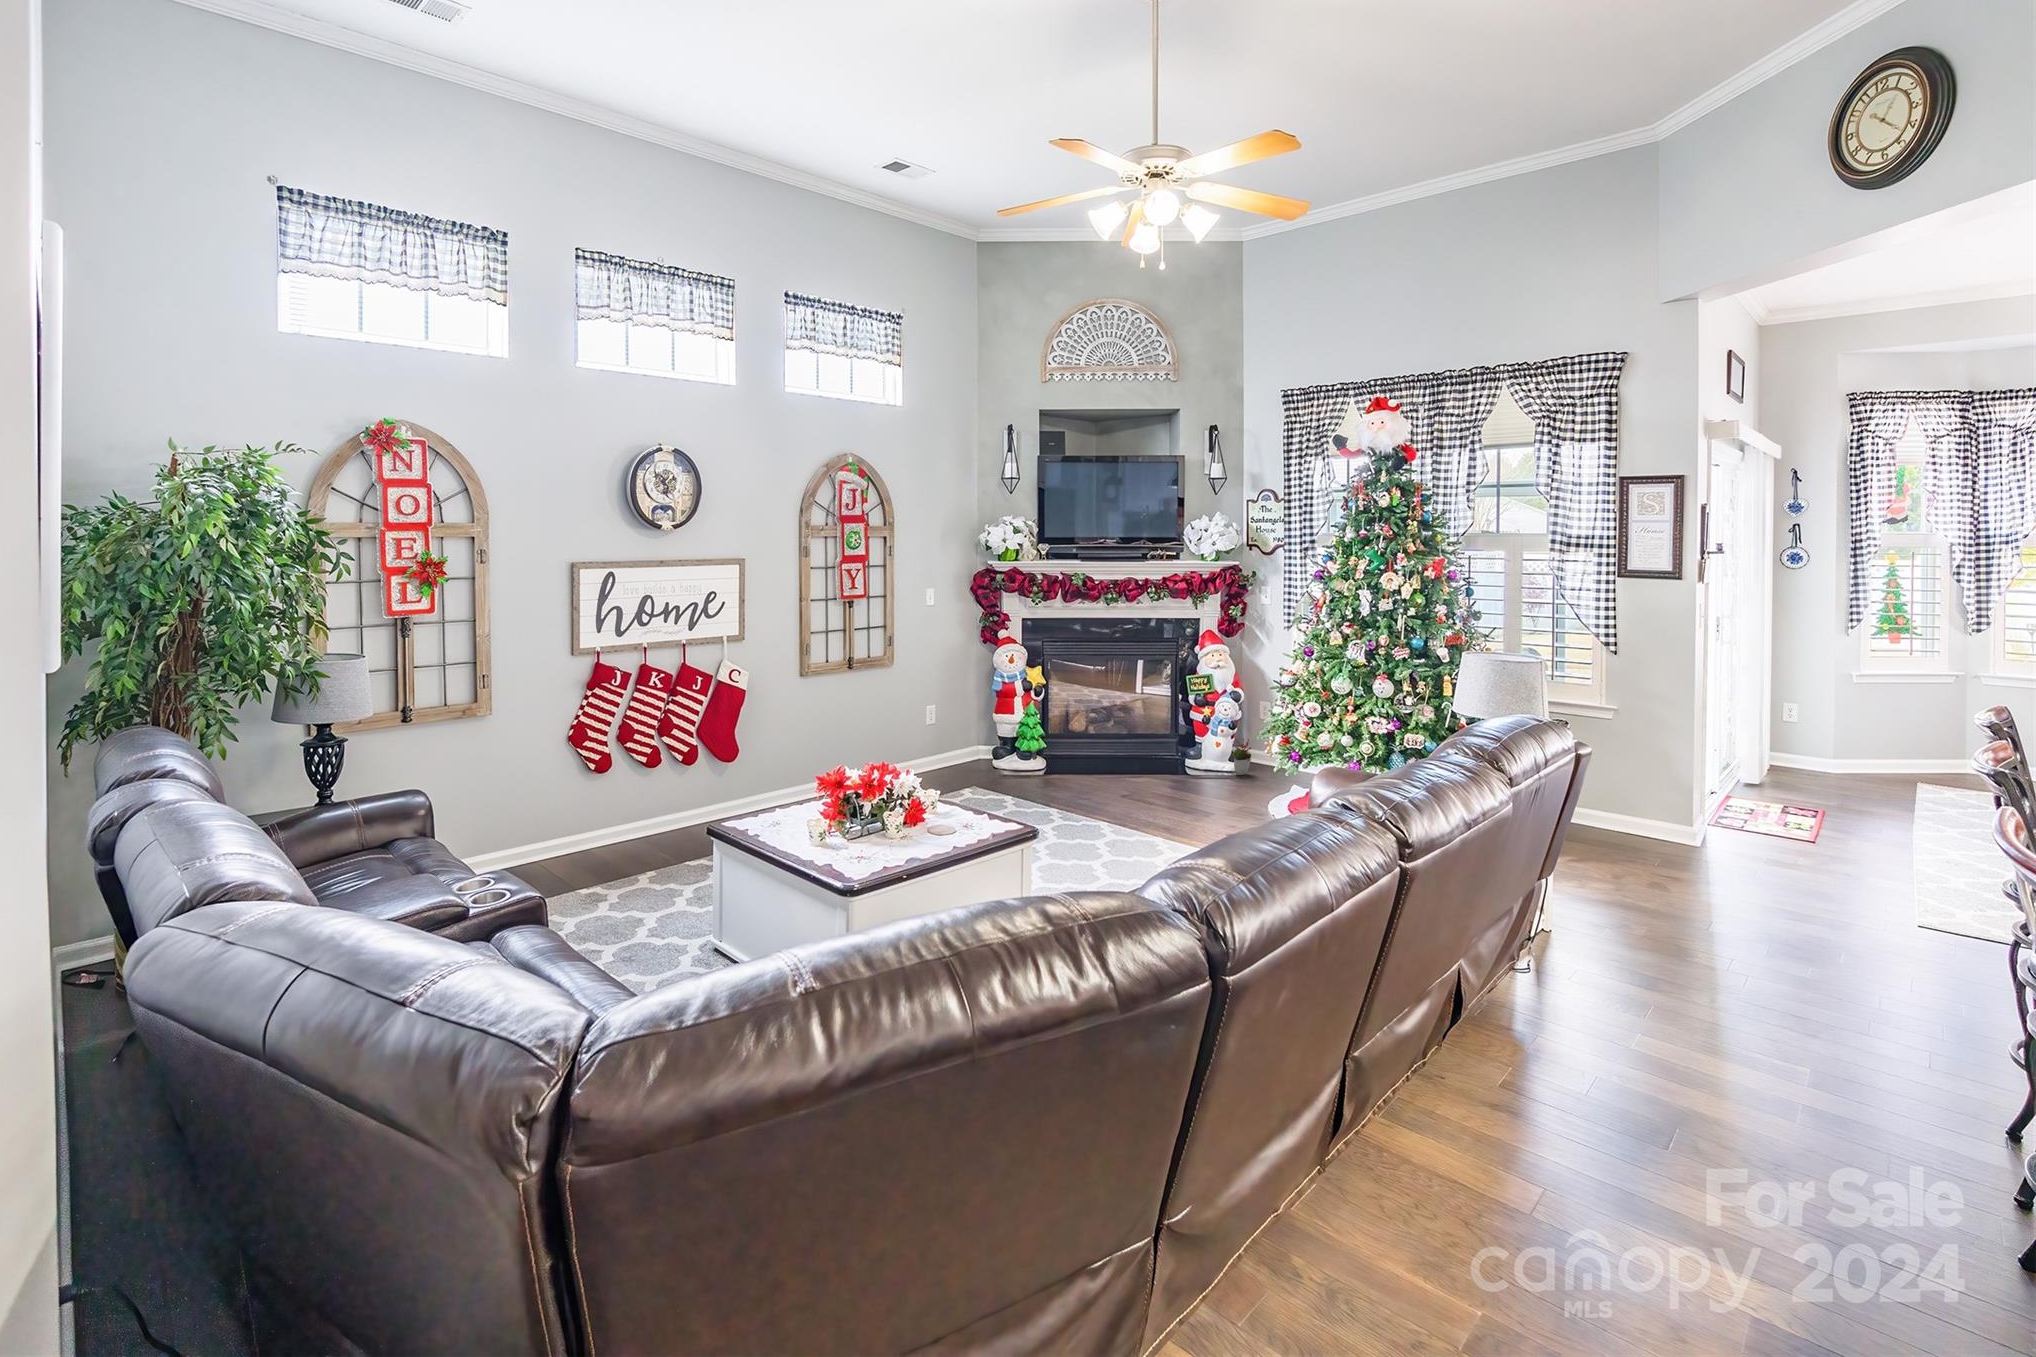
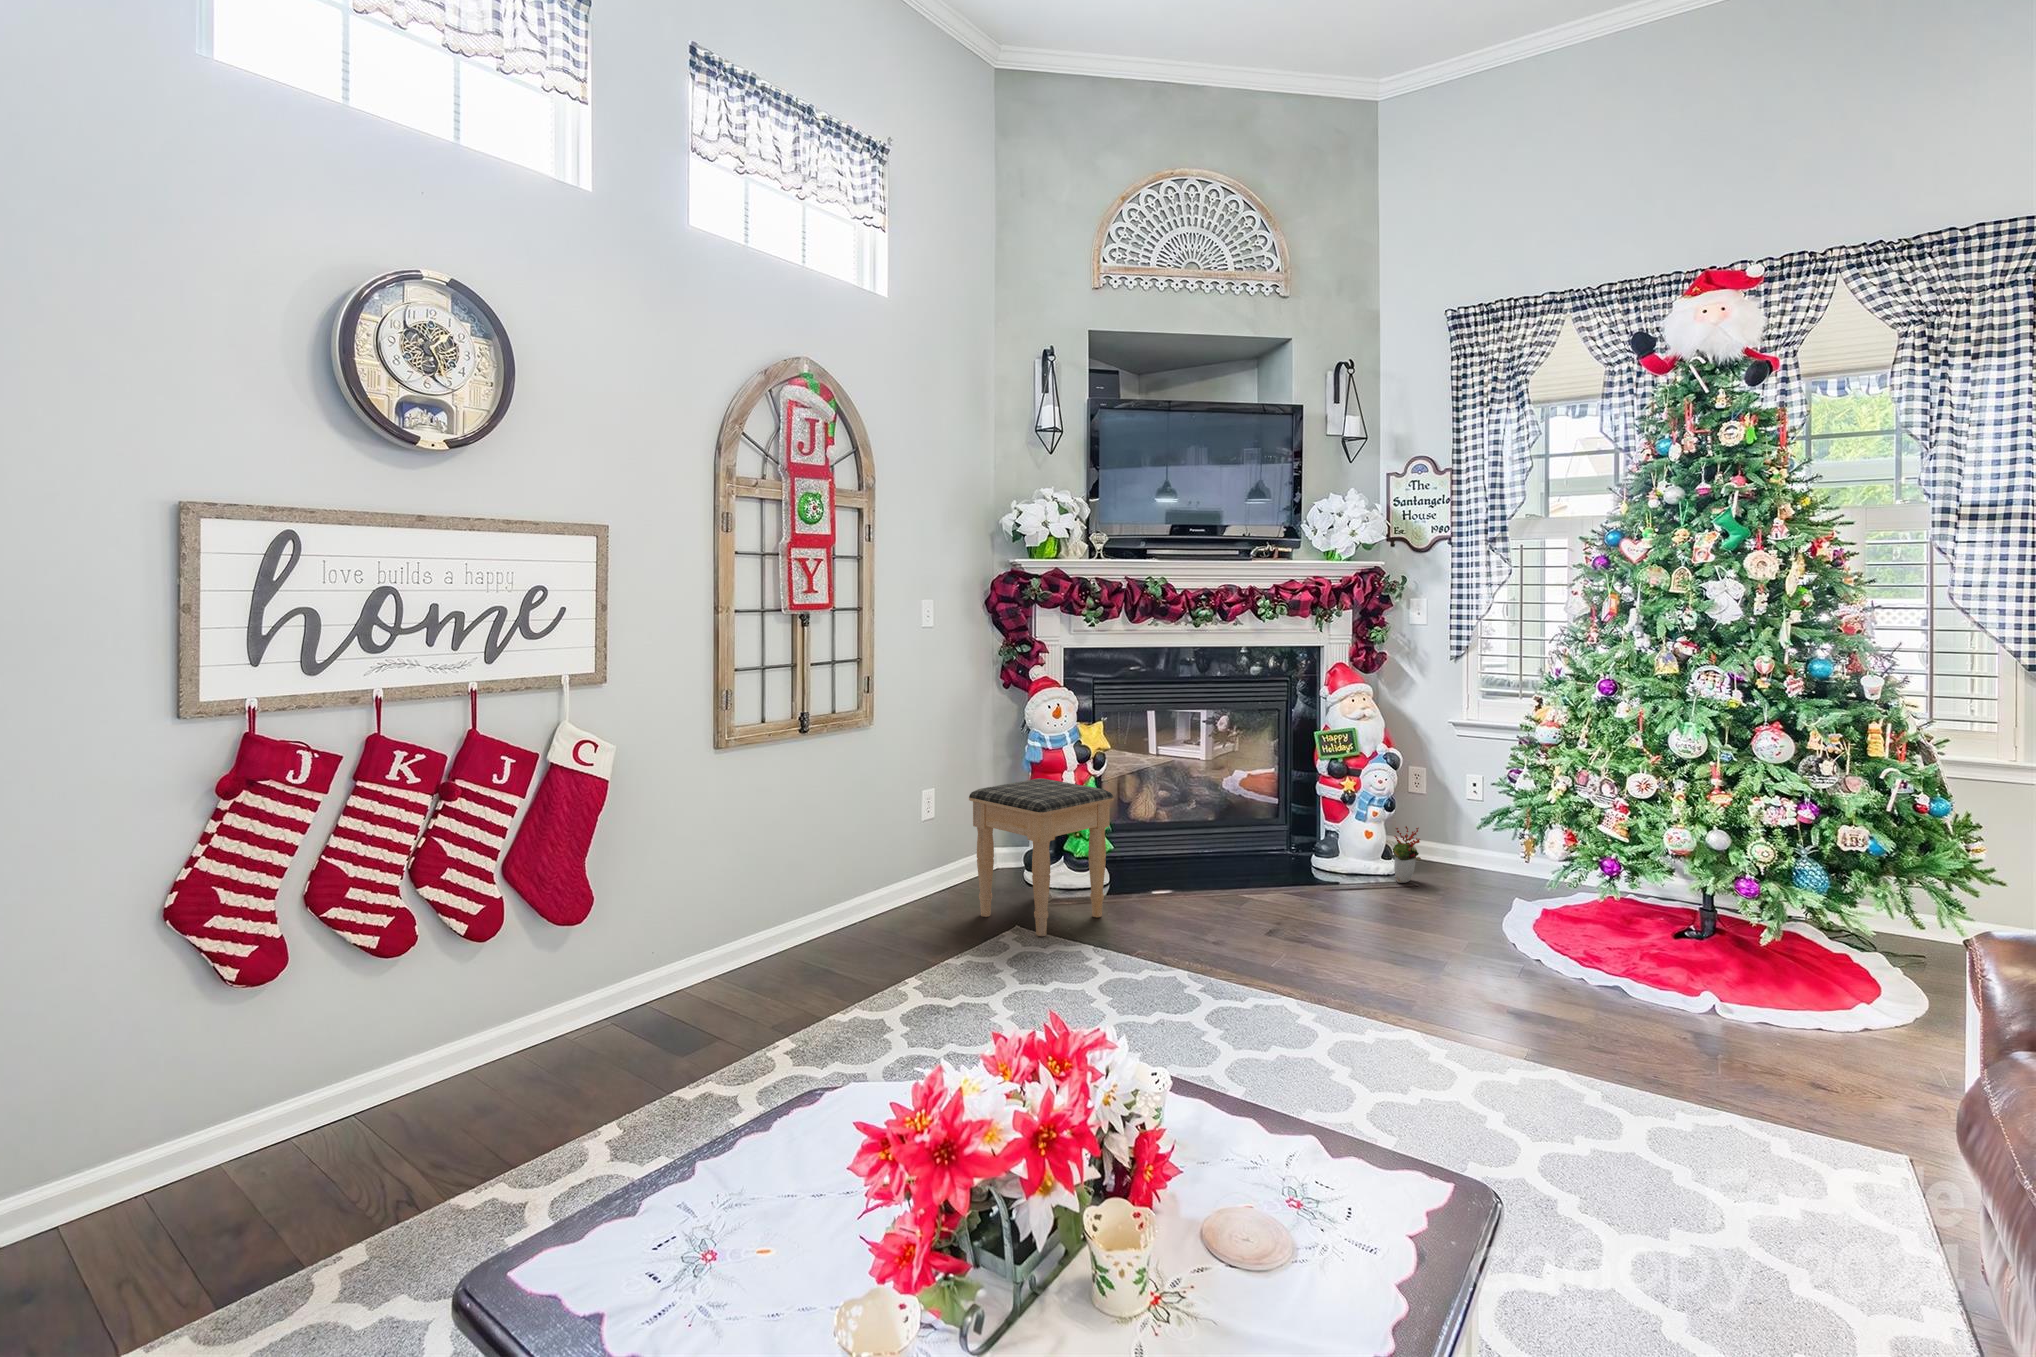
footstool: none [950,701,1036,792] -> present [969,778,1114,936]

